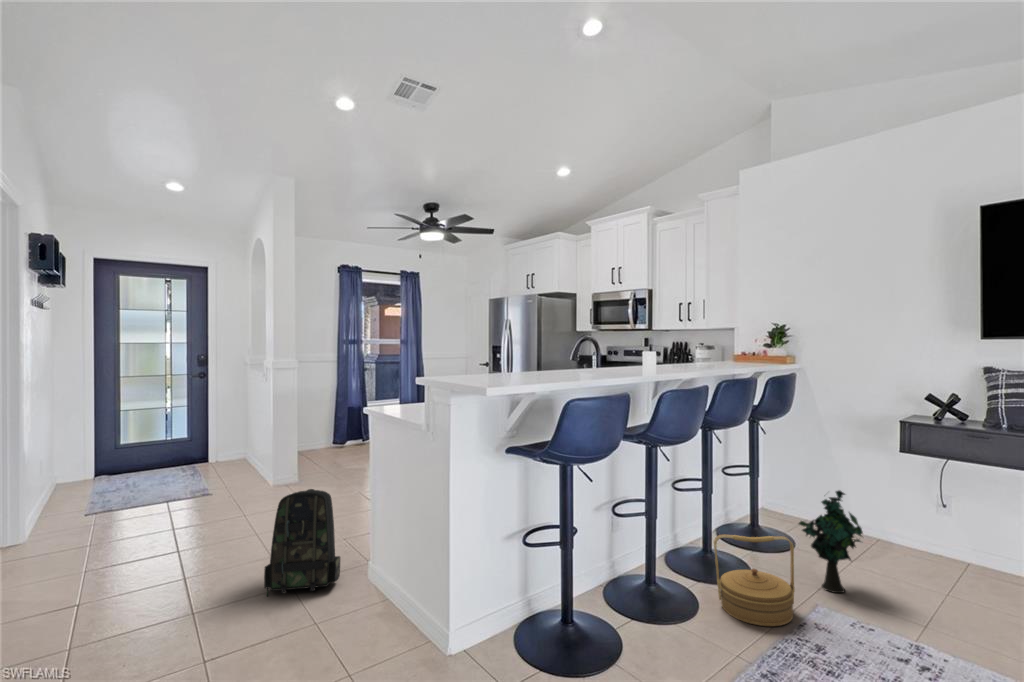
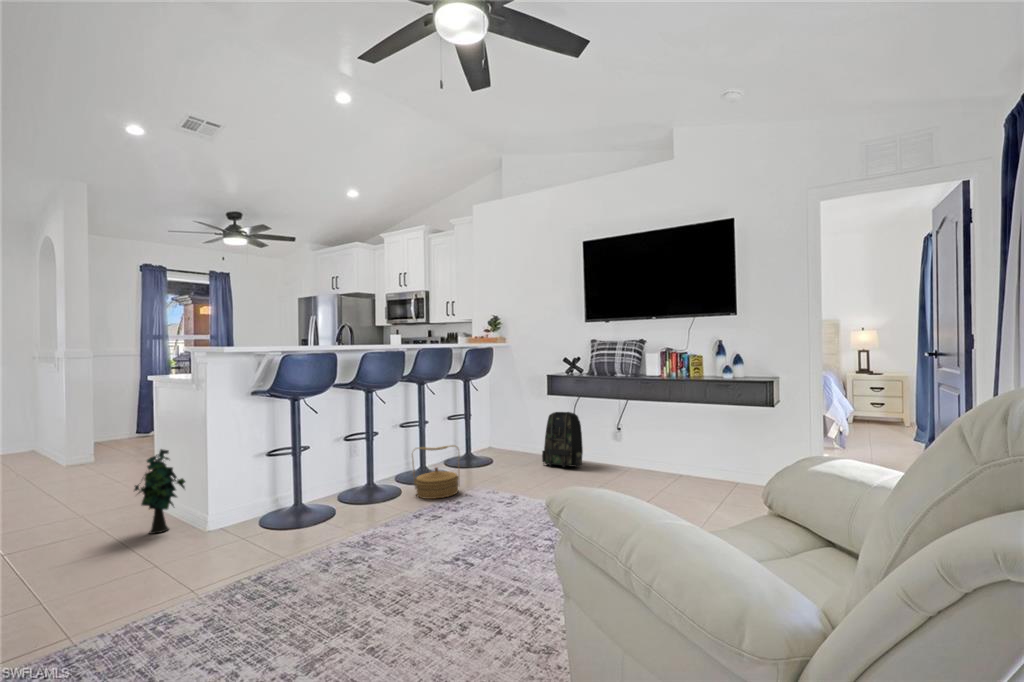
backpack: present [264,489,340,596] -> present [542,412,583,467]
decorative plant: present [799,490,863,593] -> present [134,449,185,534]

